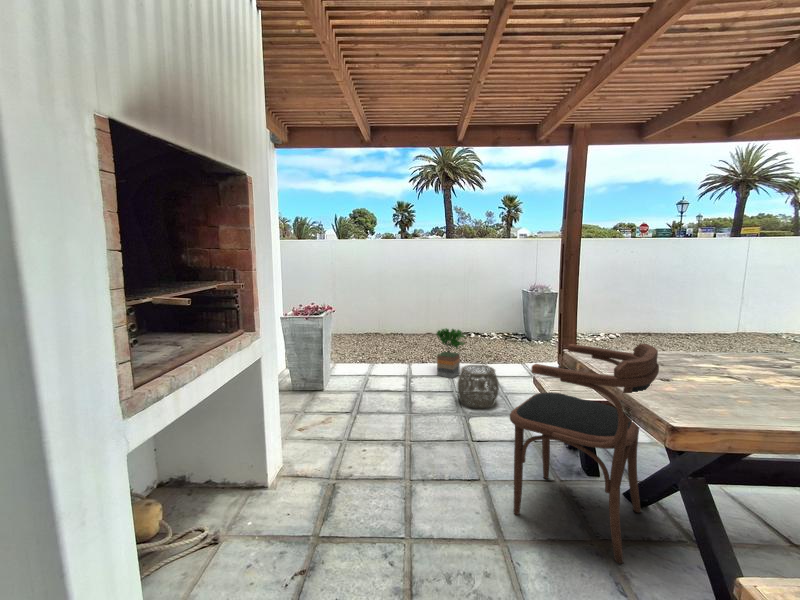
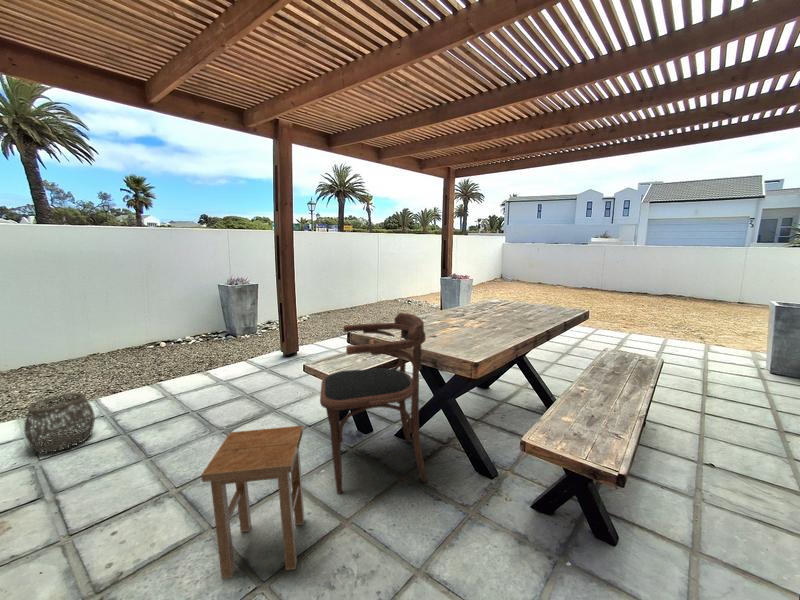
potted tree: present [437,328,465,378] -> none [141,341,187,404]
woven basket: present [458,365,499,408] -> present [24,393,95,453]
stool: none [385,409,479,546] -> present [201,426,305,579]

